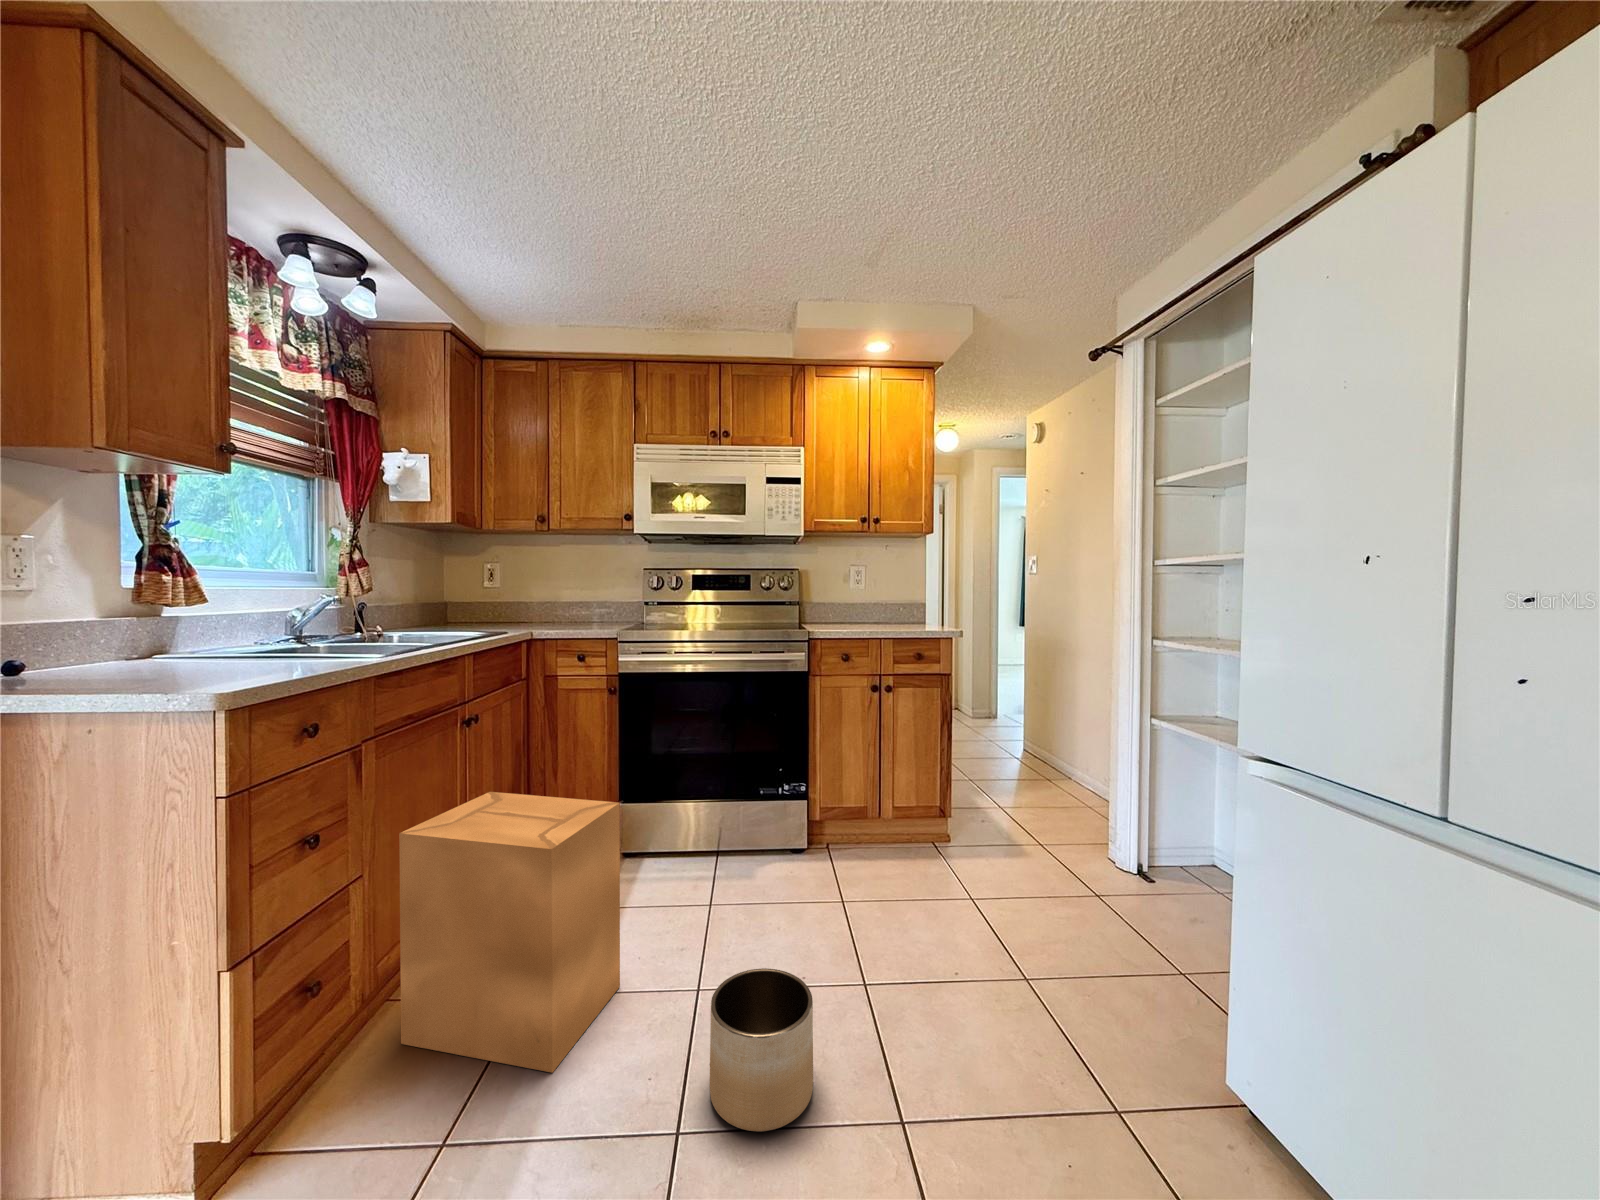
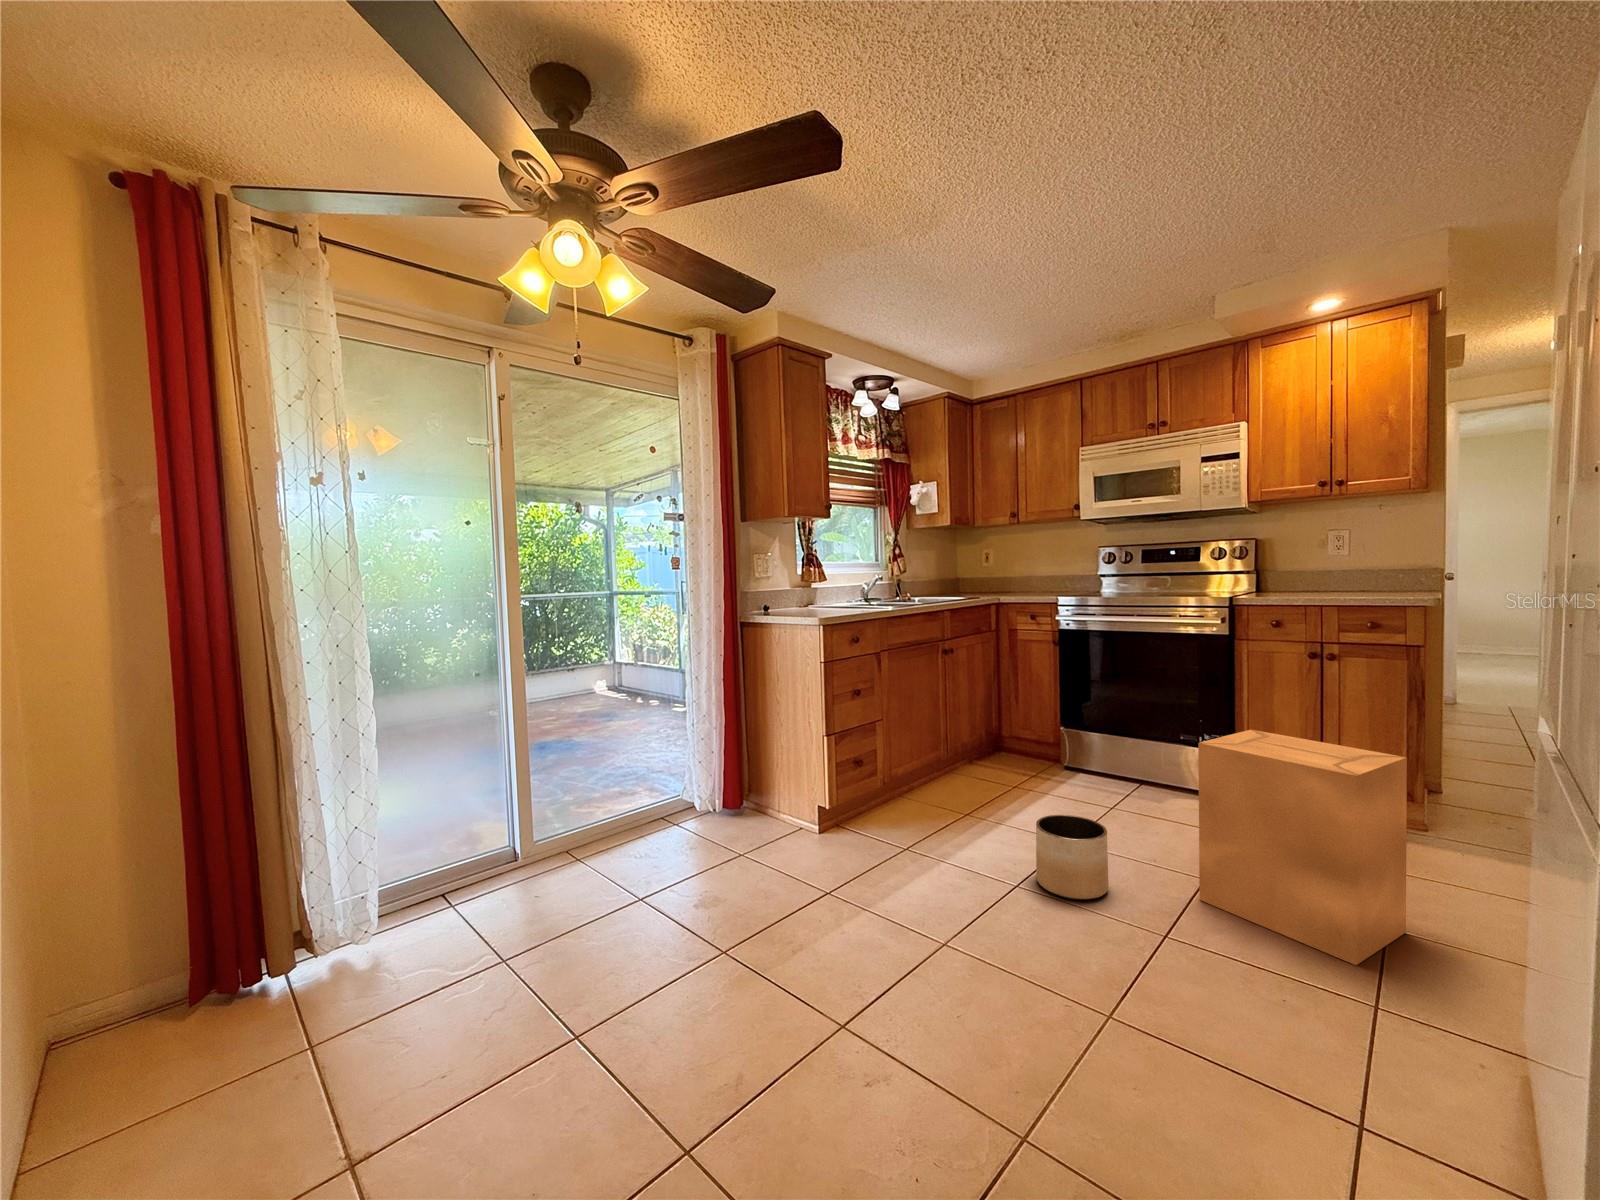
cardboard box: present [399,792,620,1073] -> present [1198,730,1407,965]

